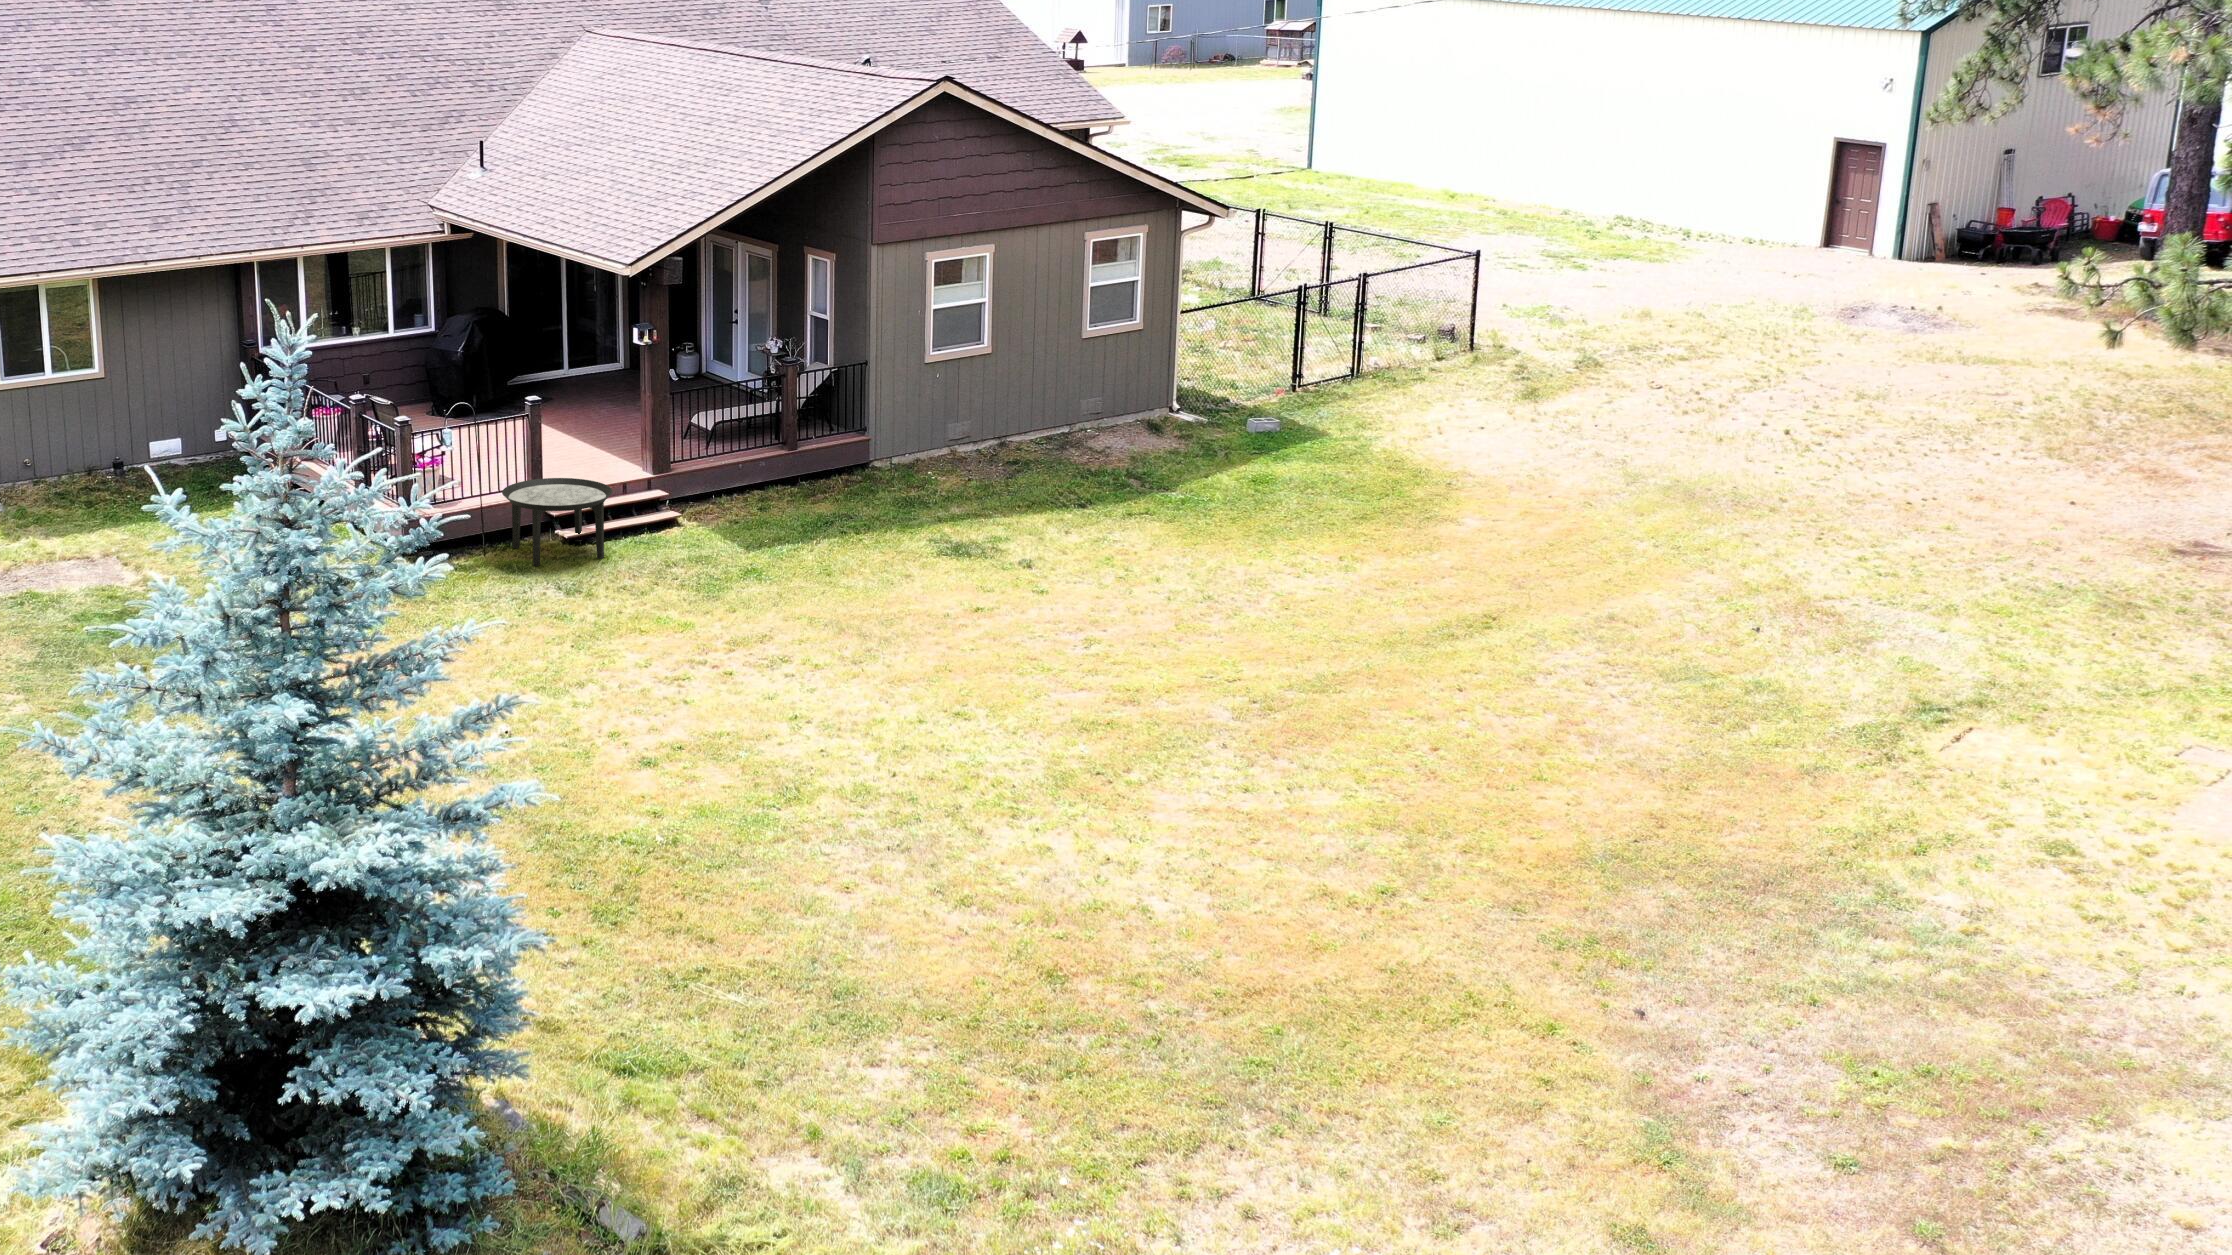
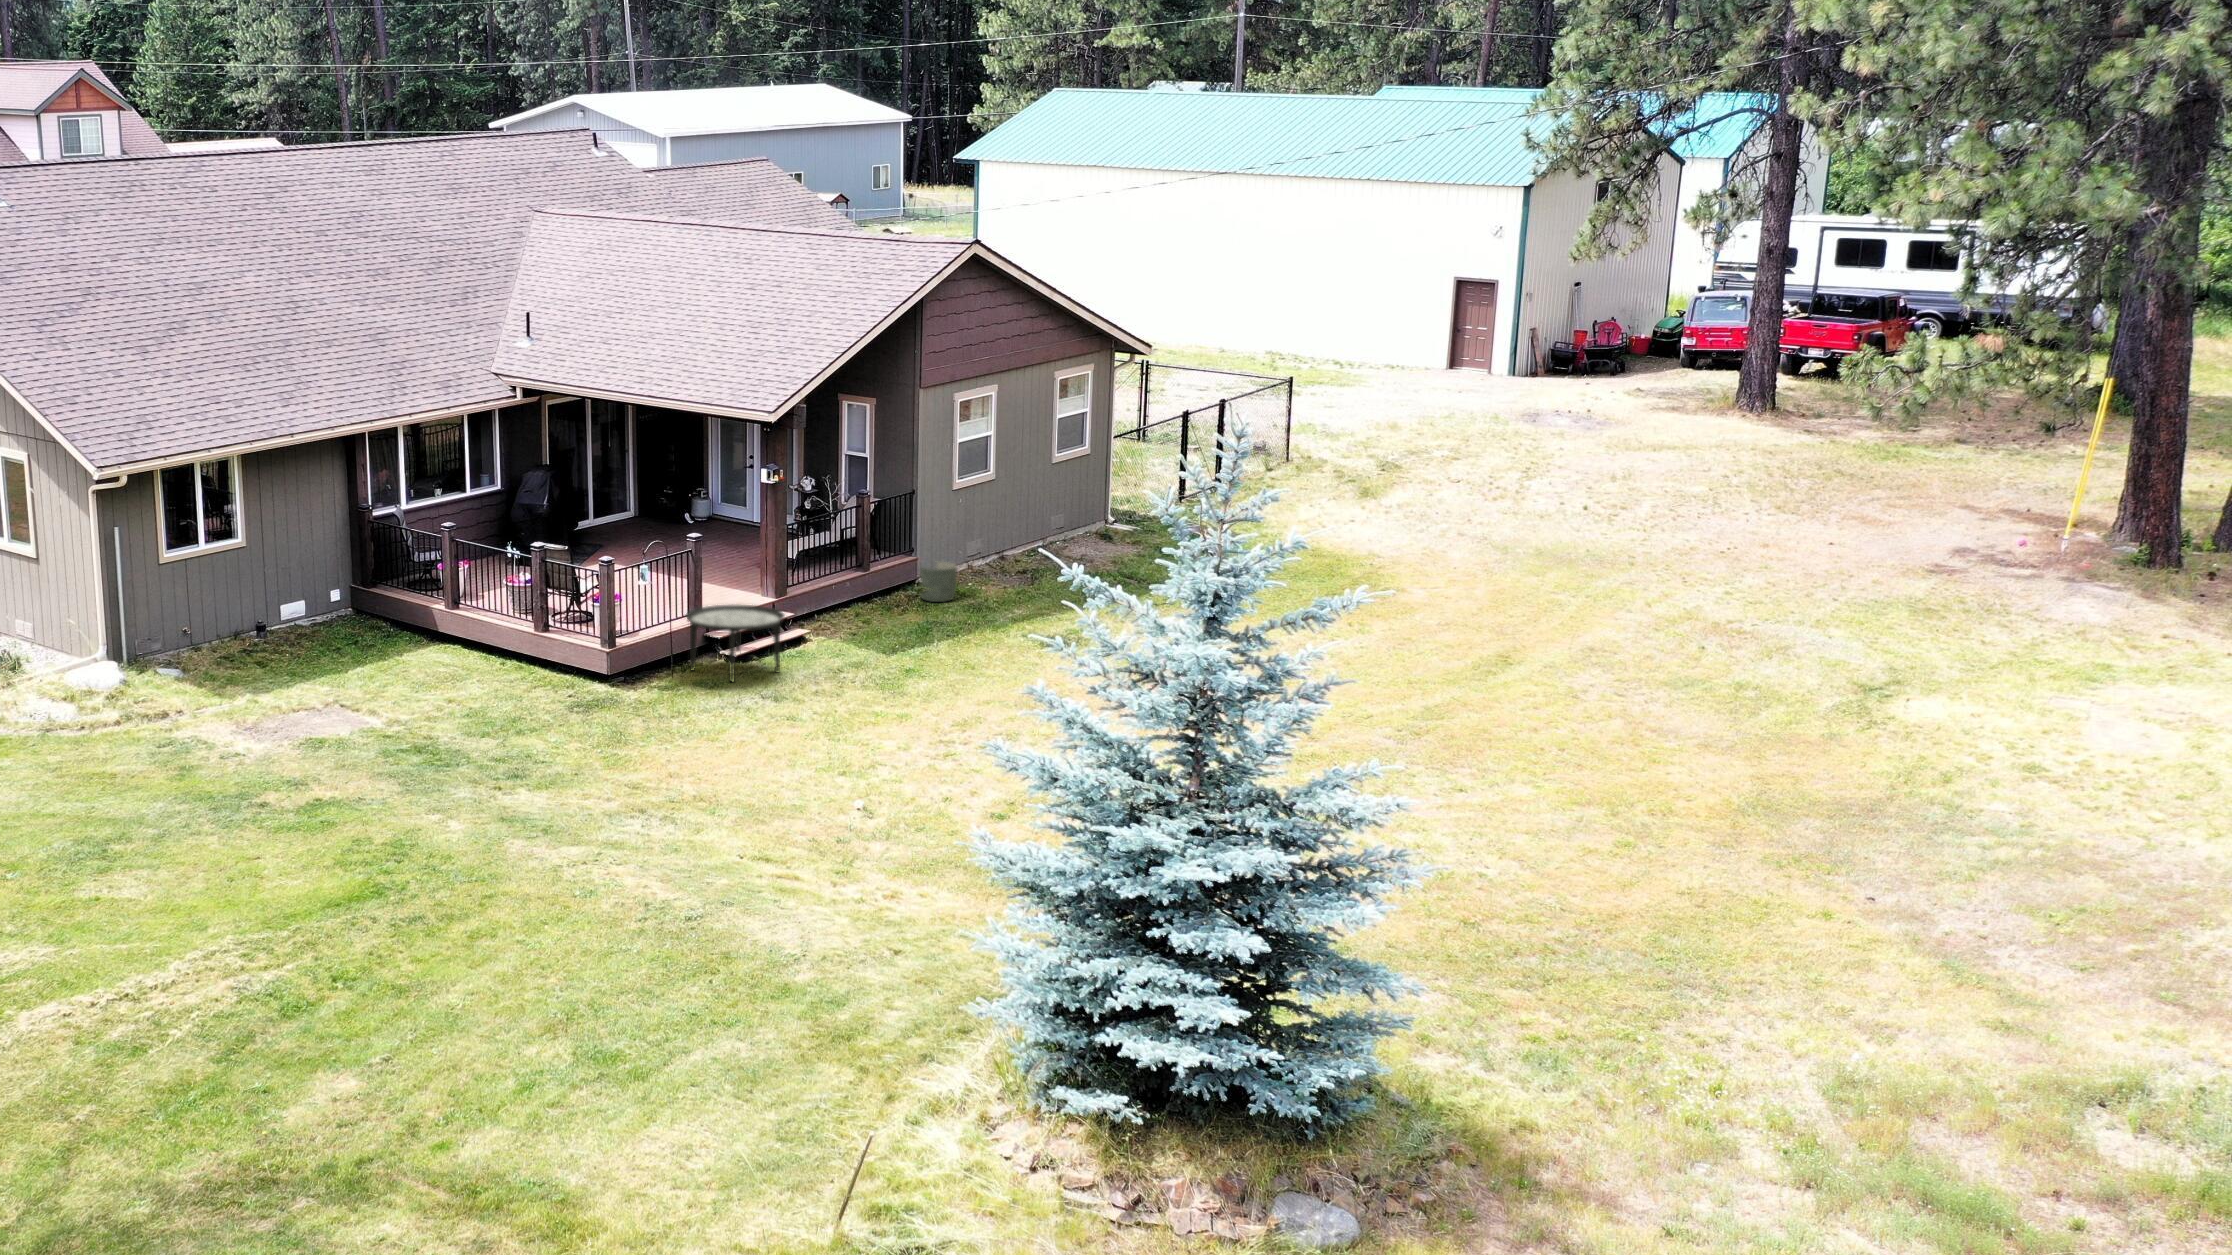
planter: none [867,444,911,491] -> present [920,562,957,602]

